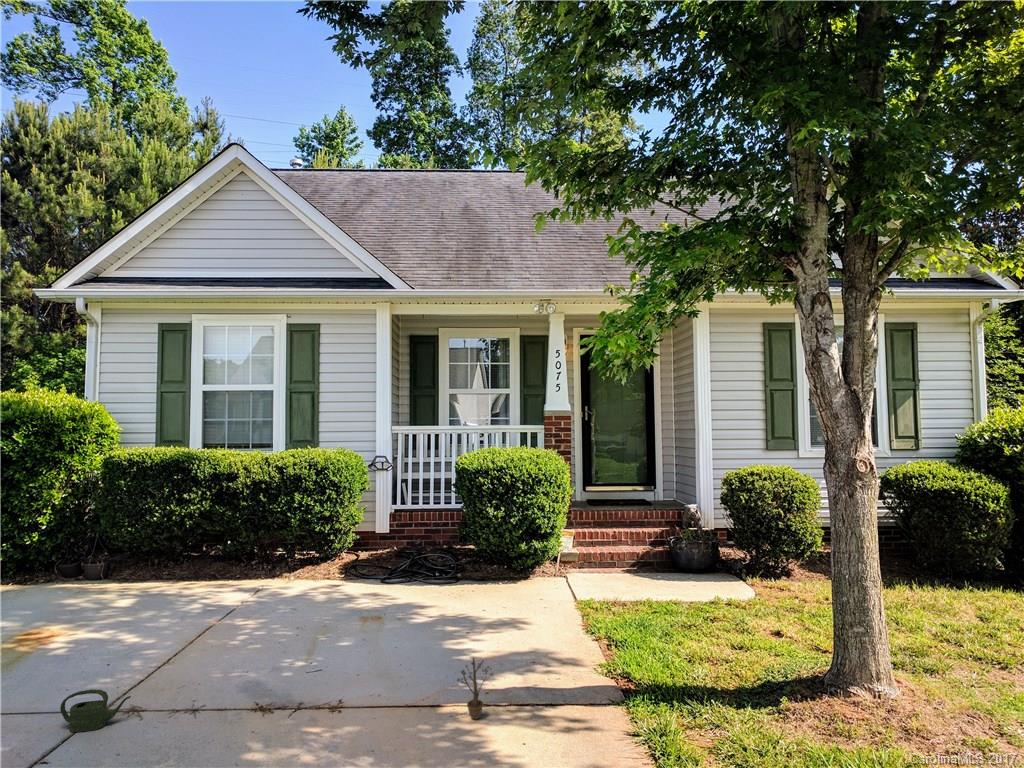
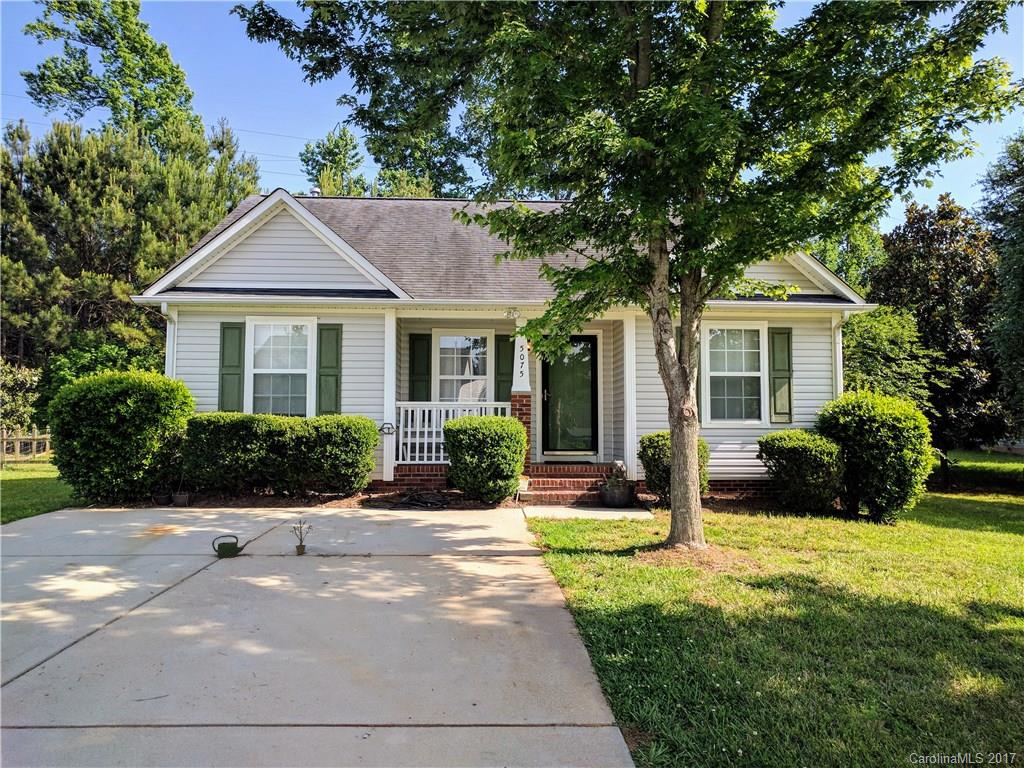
decorative plant: present [451,658,493,719] -> present [290,519,313,554]

